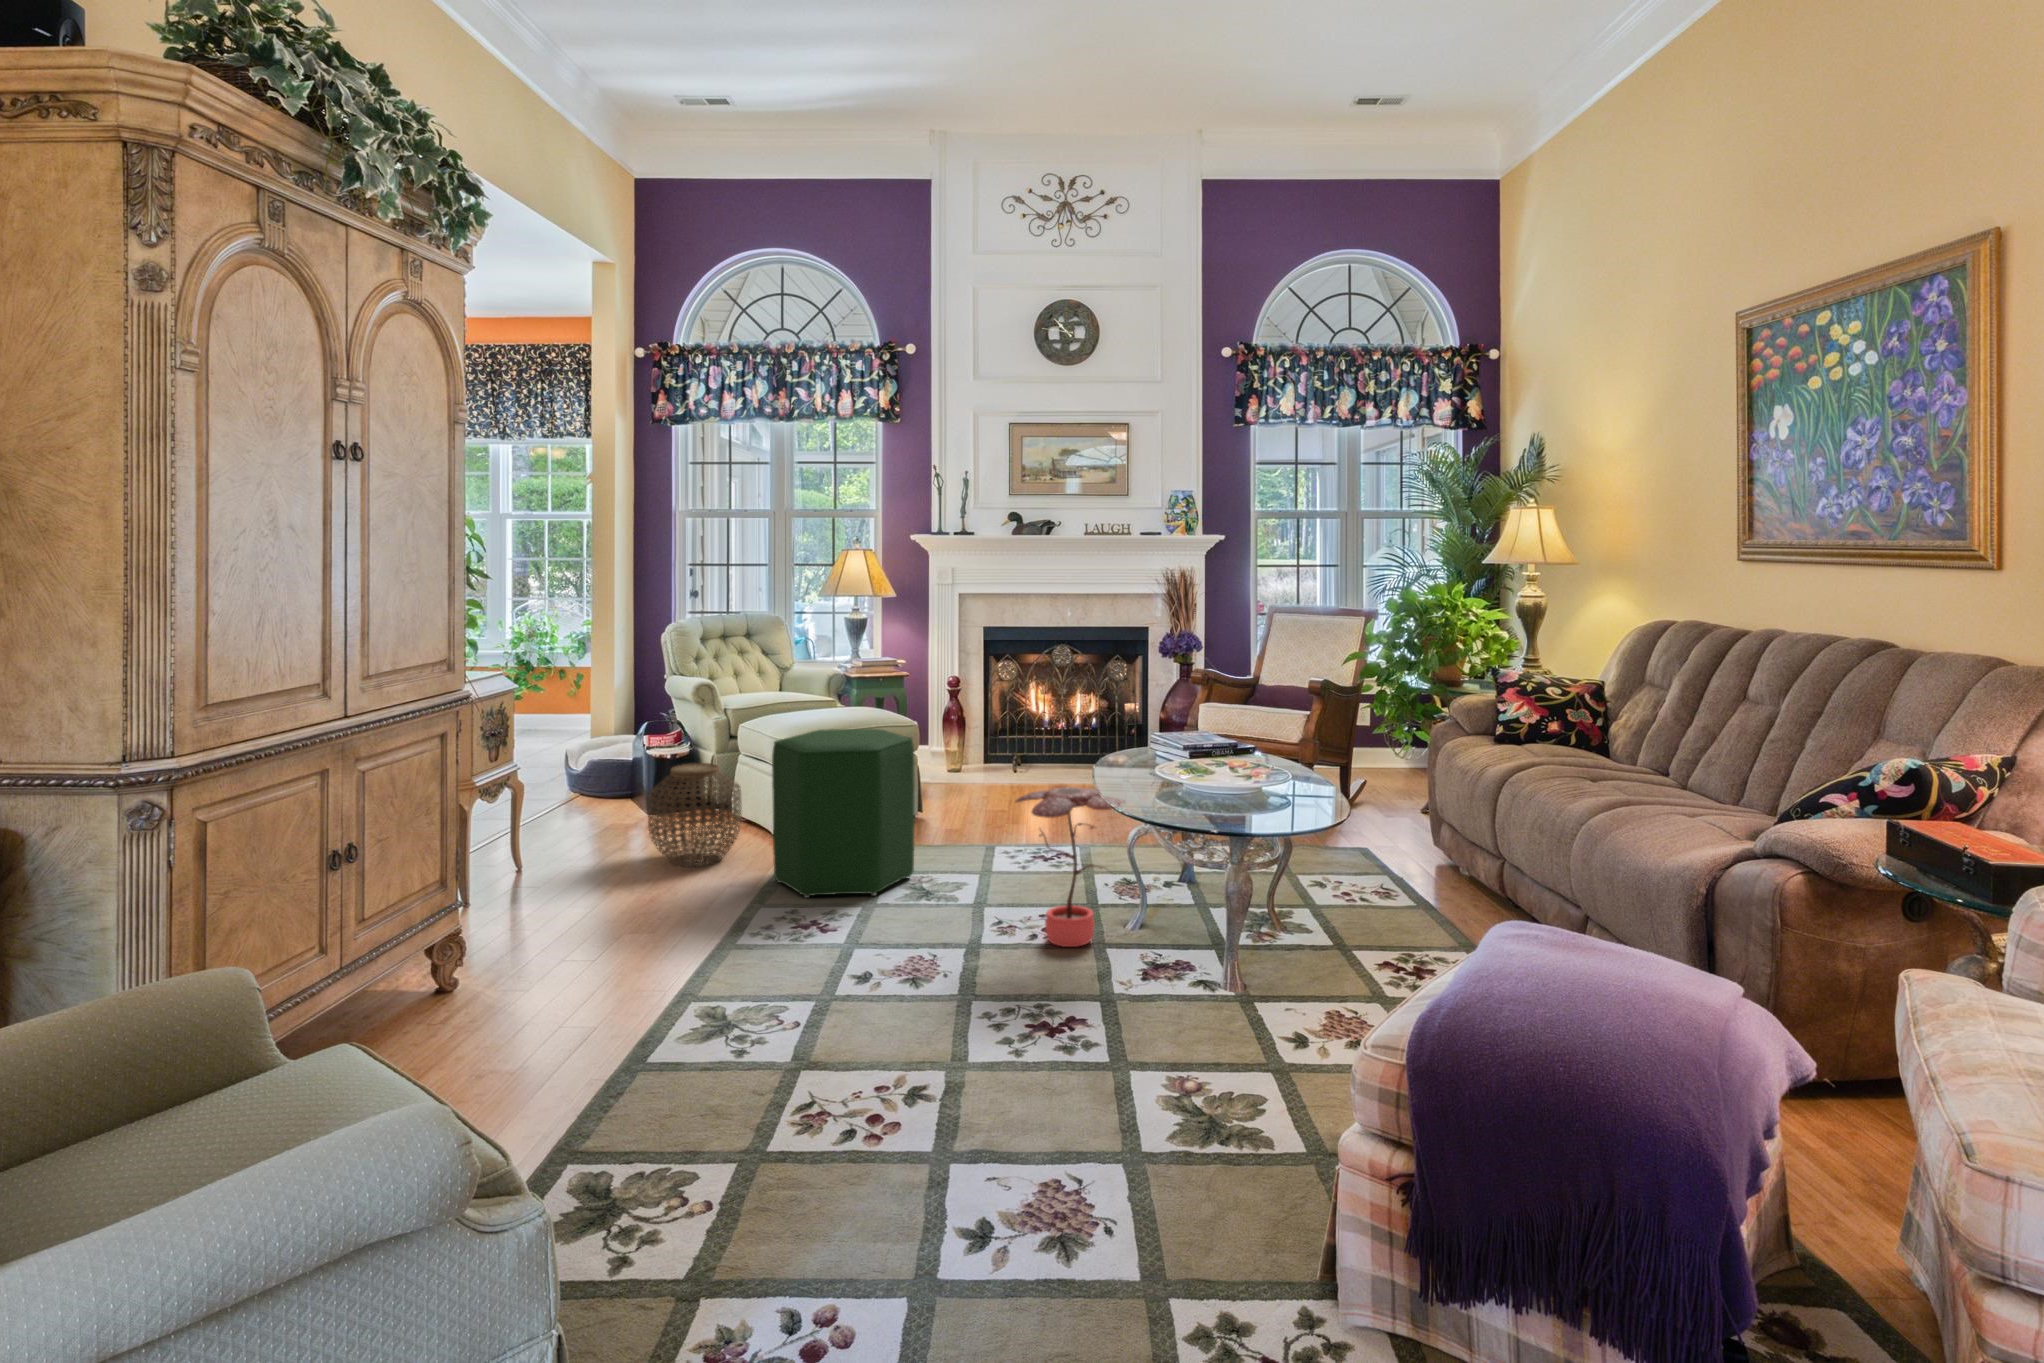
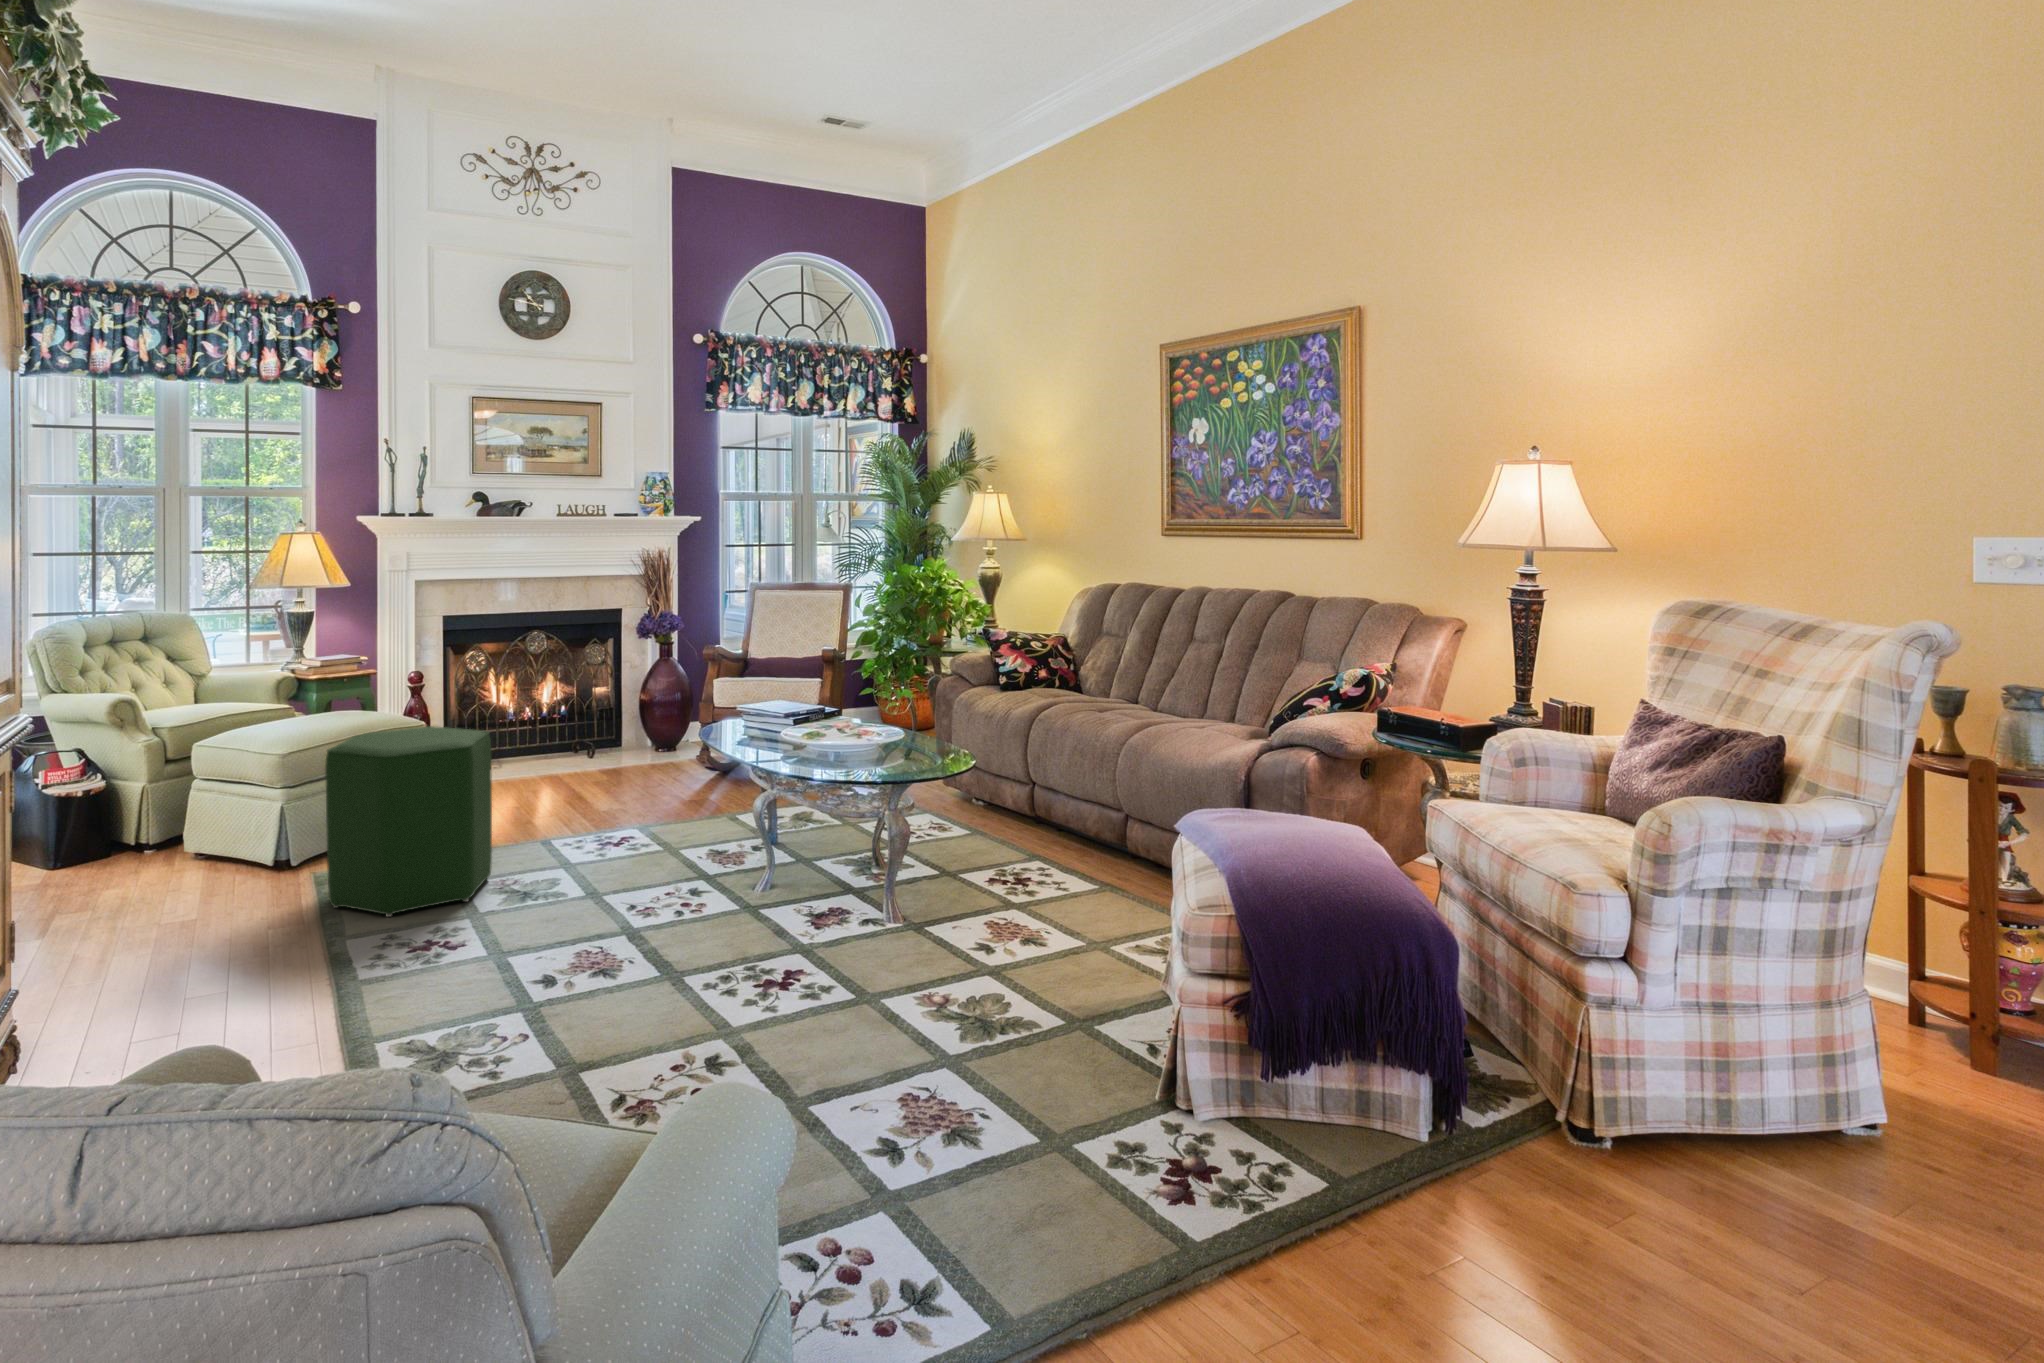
woven basket: present [648,763,742,867] -> none [127,787,255,912]
potted plant: present [1016,787,1125,947] -> none [657,759,772,911]

